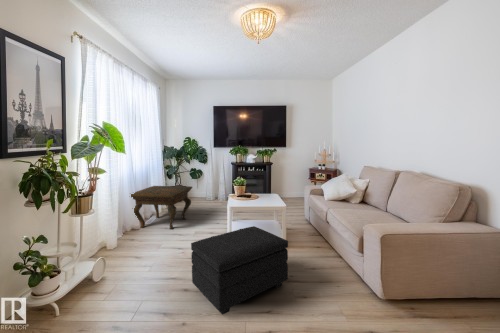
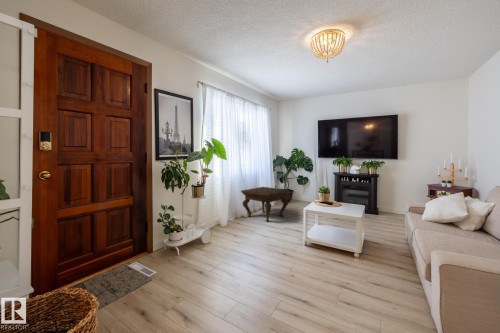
footstool: present [191,226,288,315] -> none [253,228,335,293]

